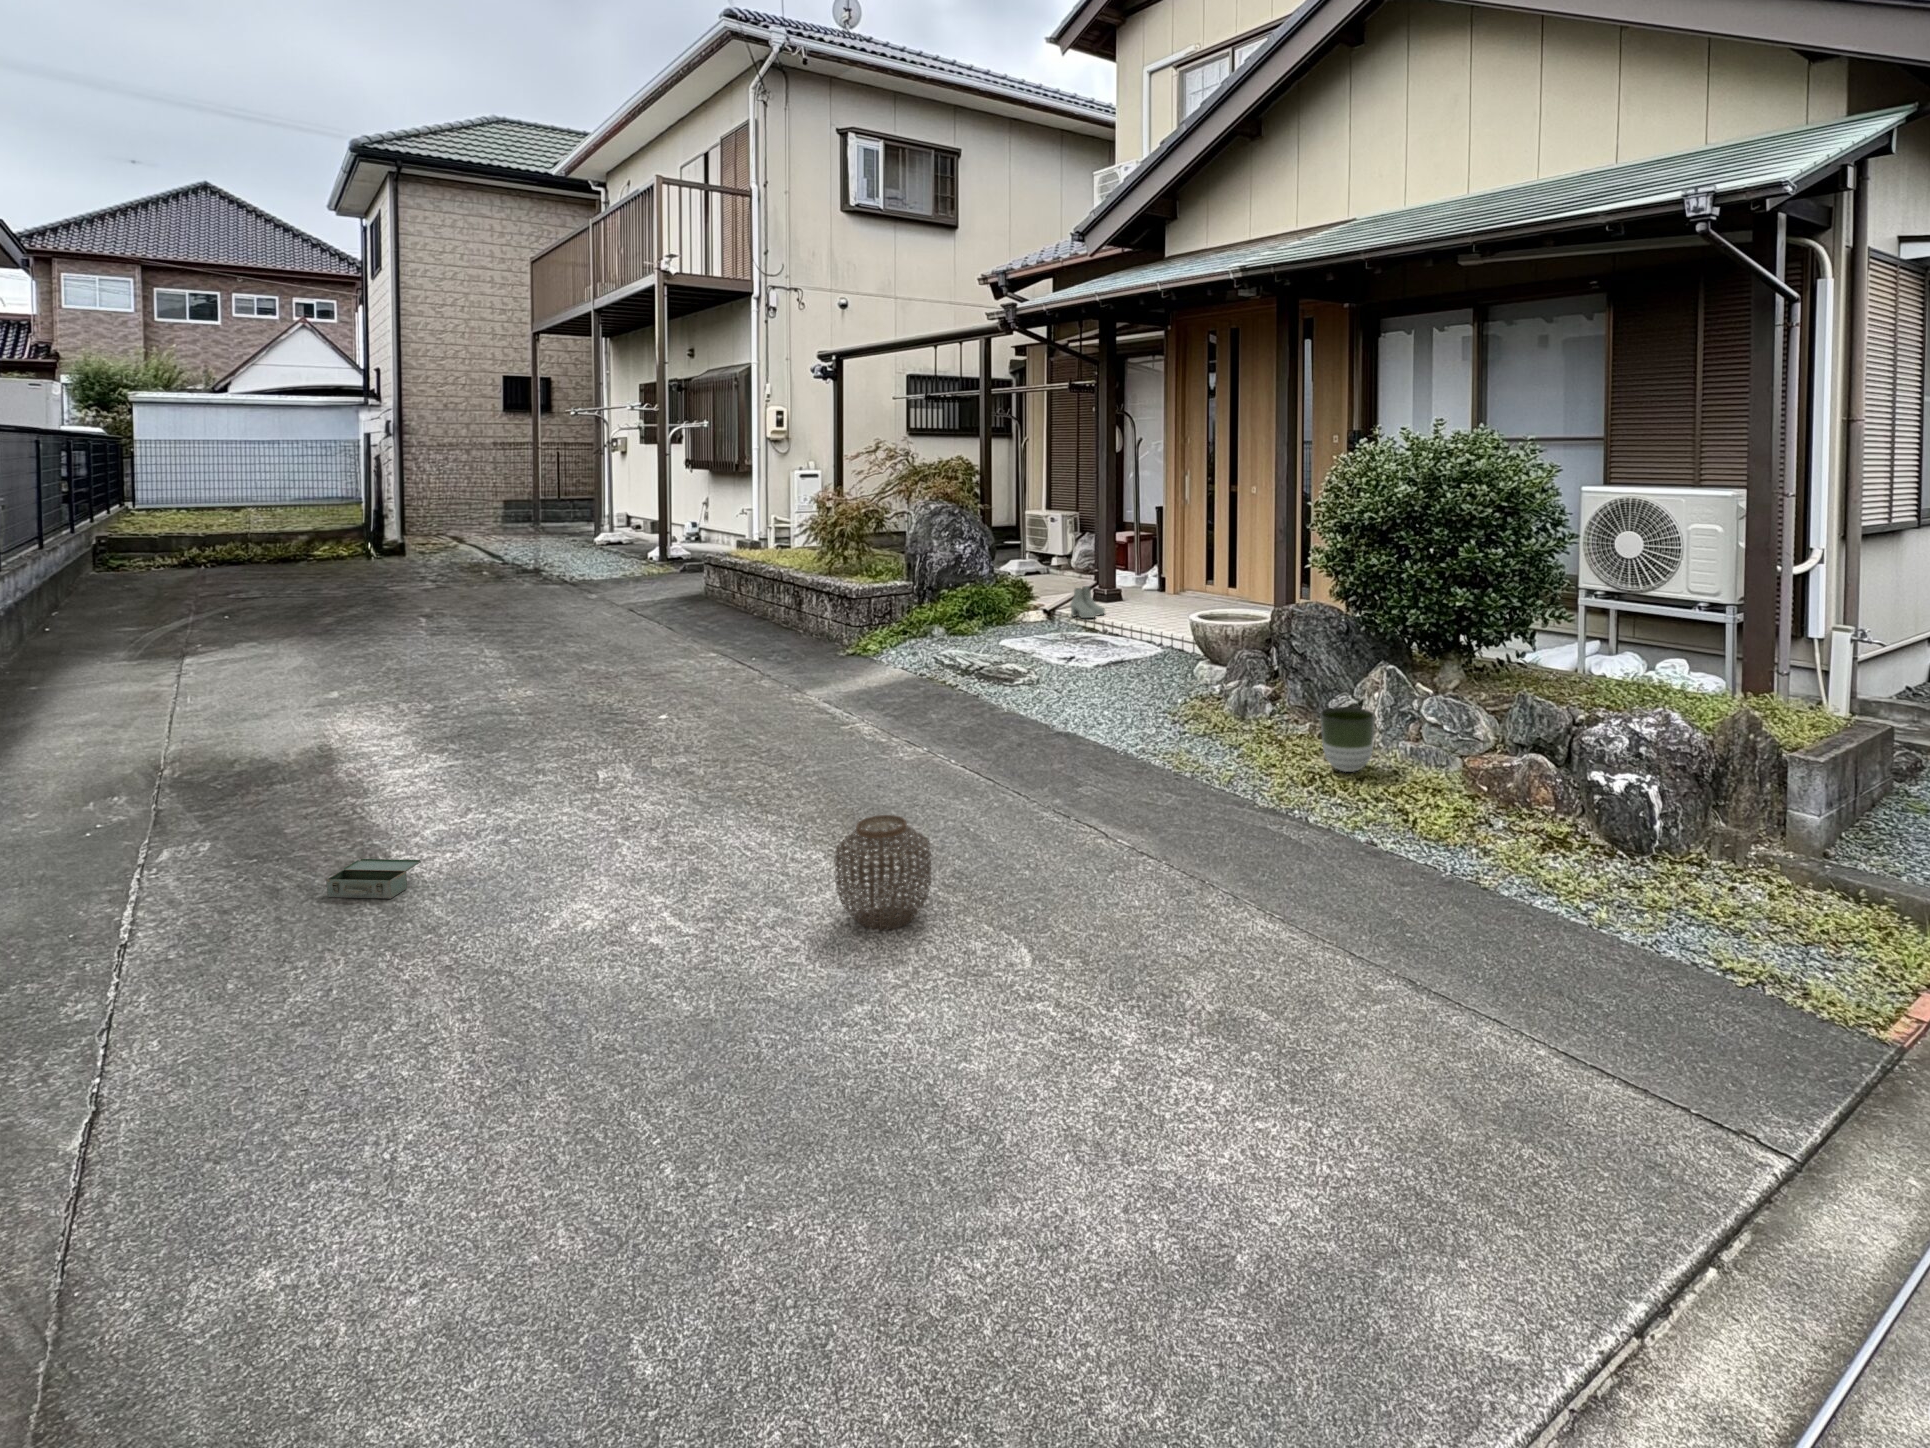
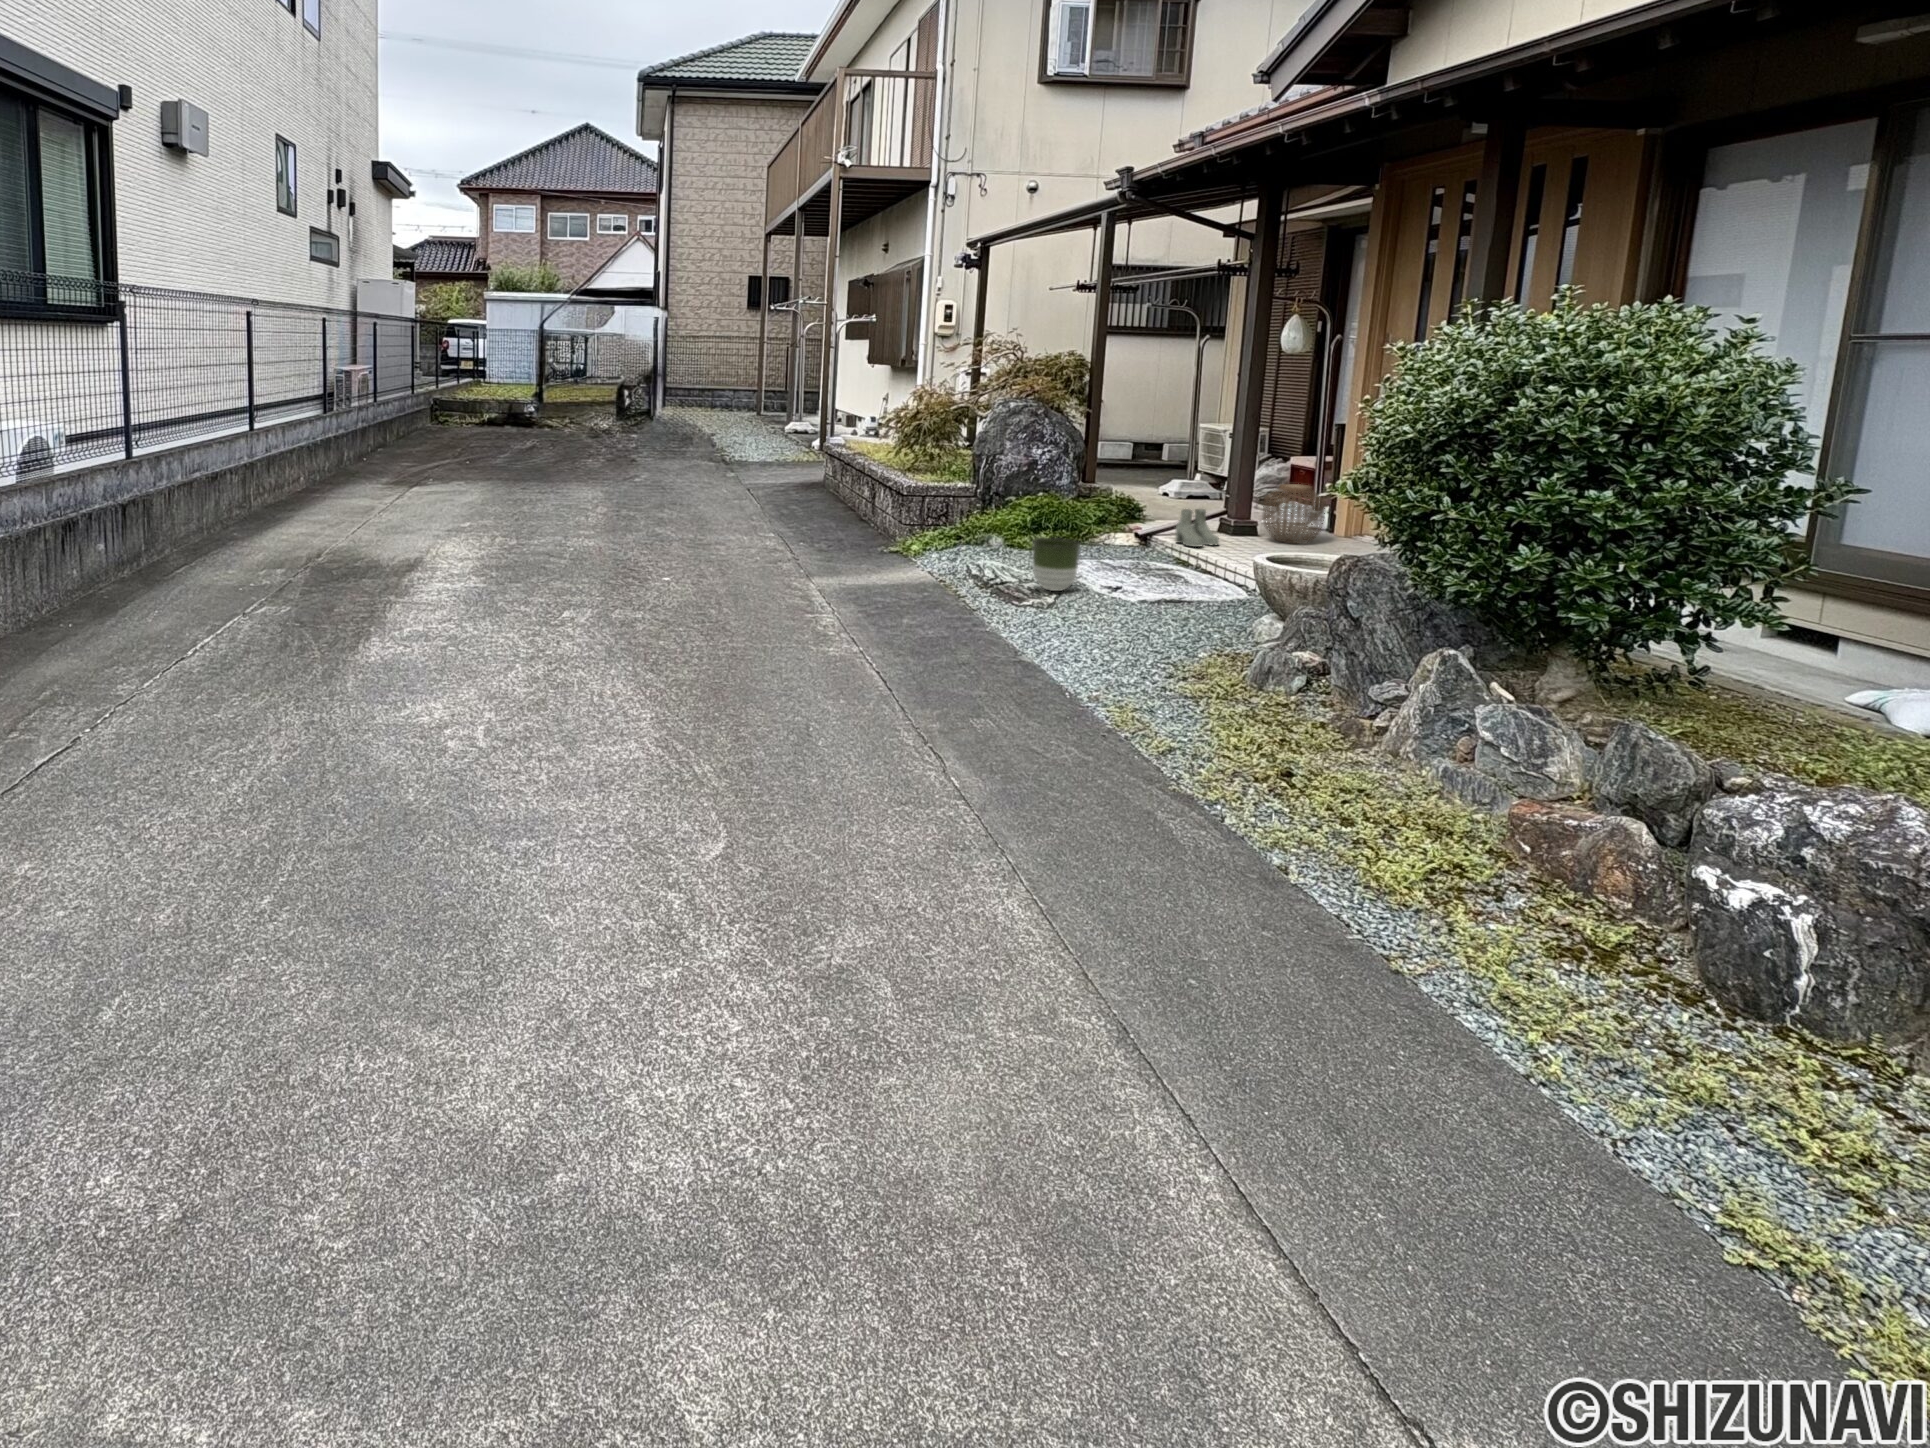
planter: present [1321,707,1374,772] -> present [1033,538,1080,591]
woven basket: present [835,815,931,930] -> present [1263,484,1326,544]
toolbox: present [326,859,421,899] -> none [265,619,332,652]

